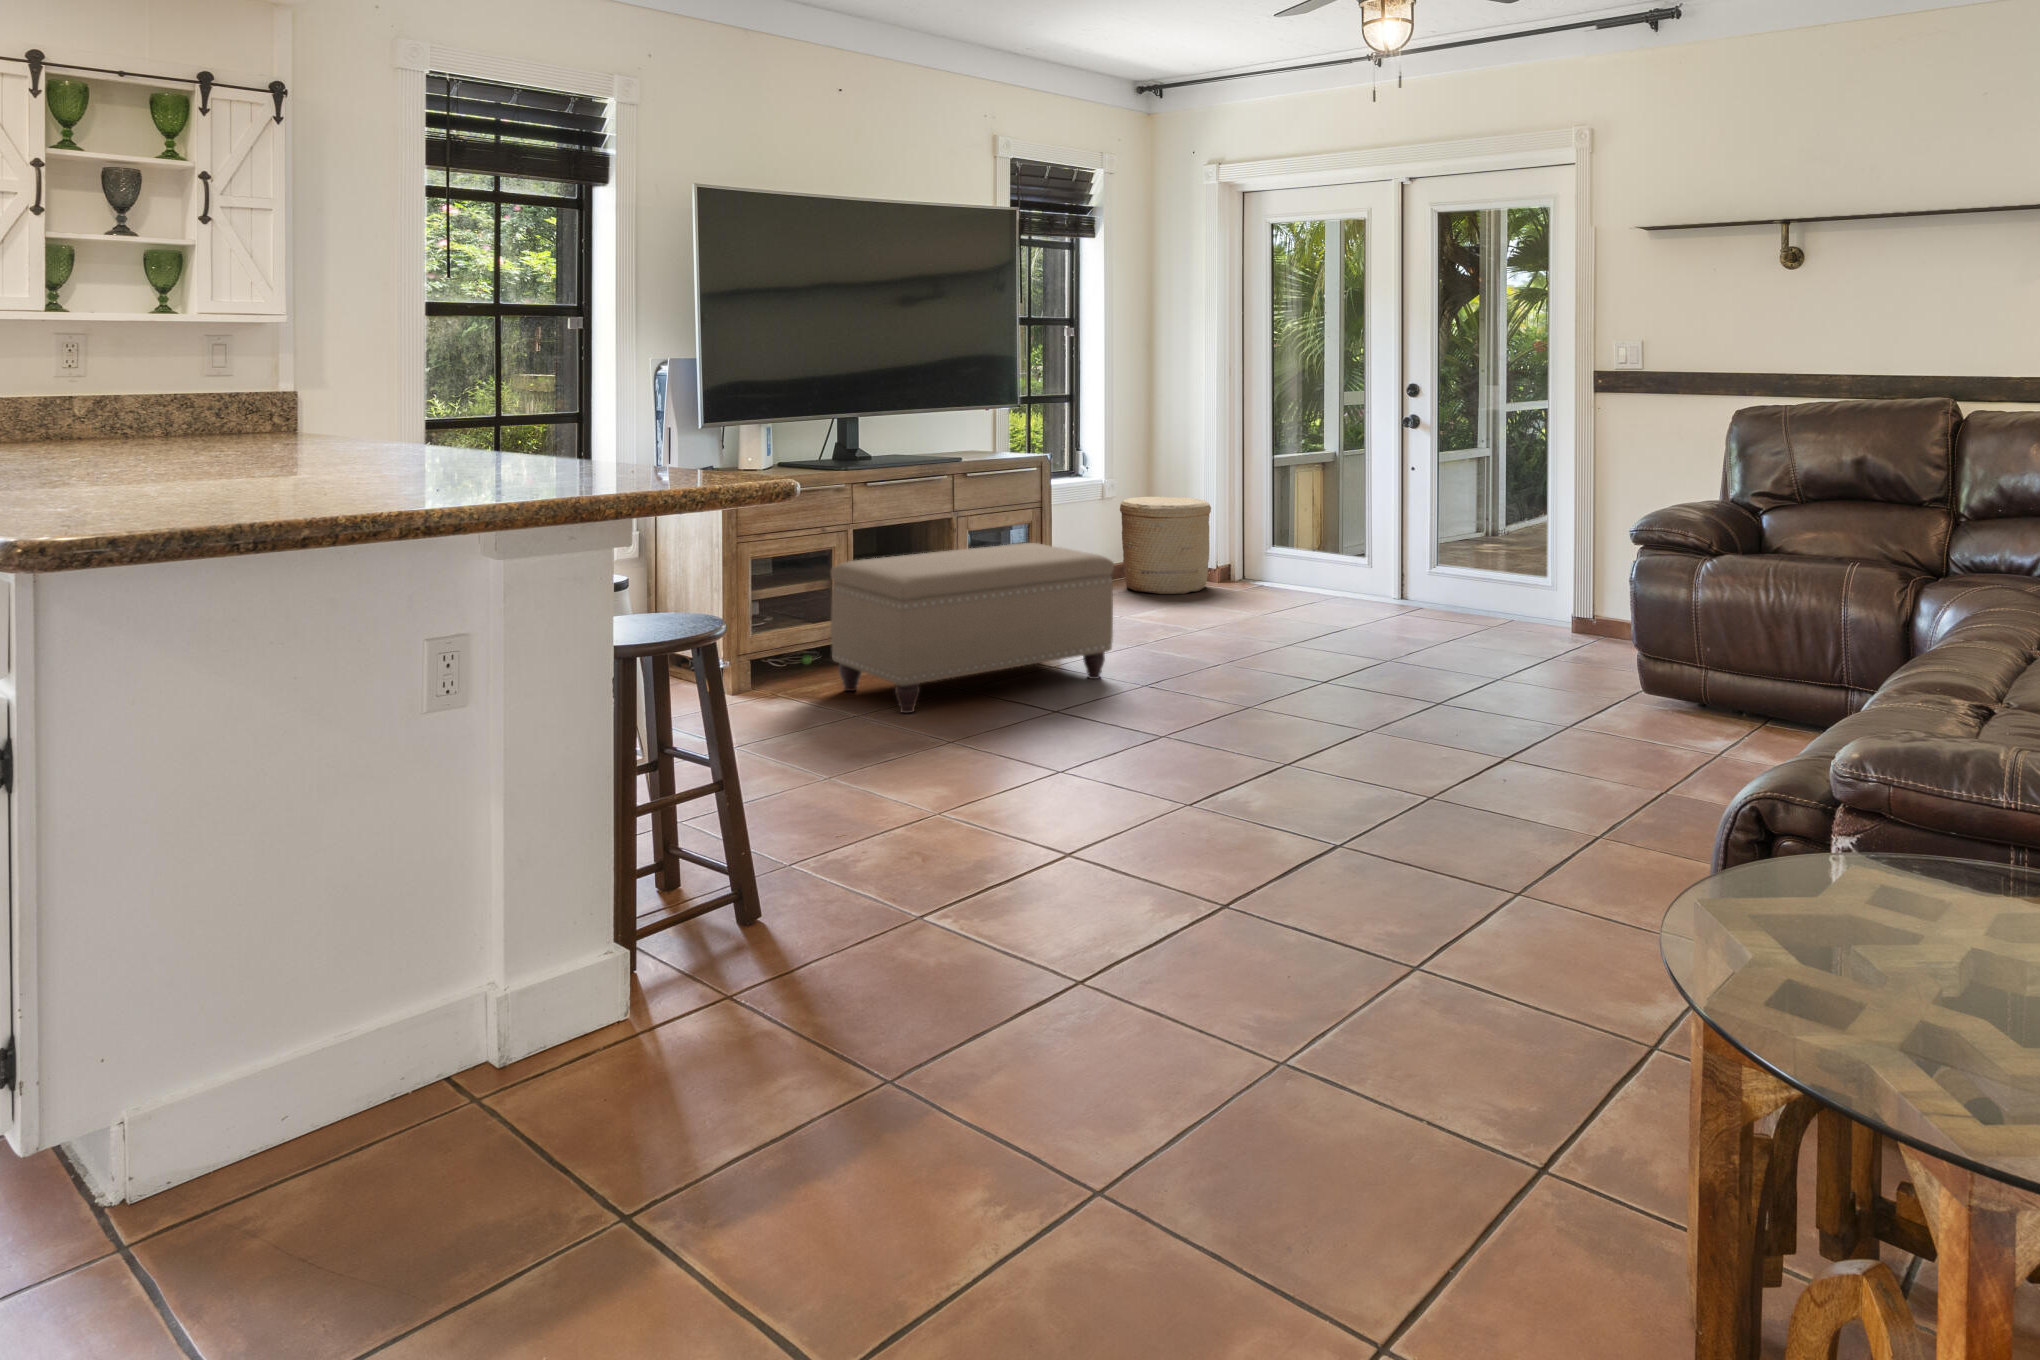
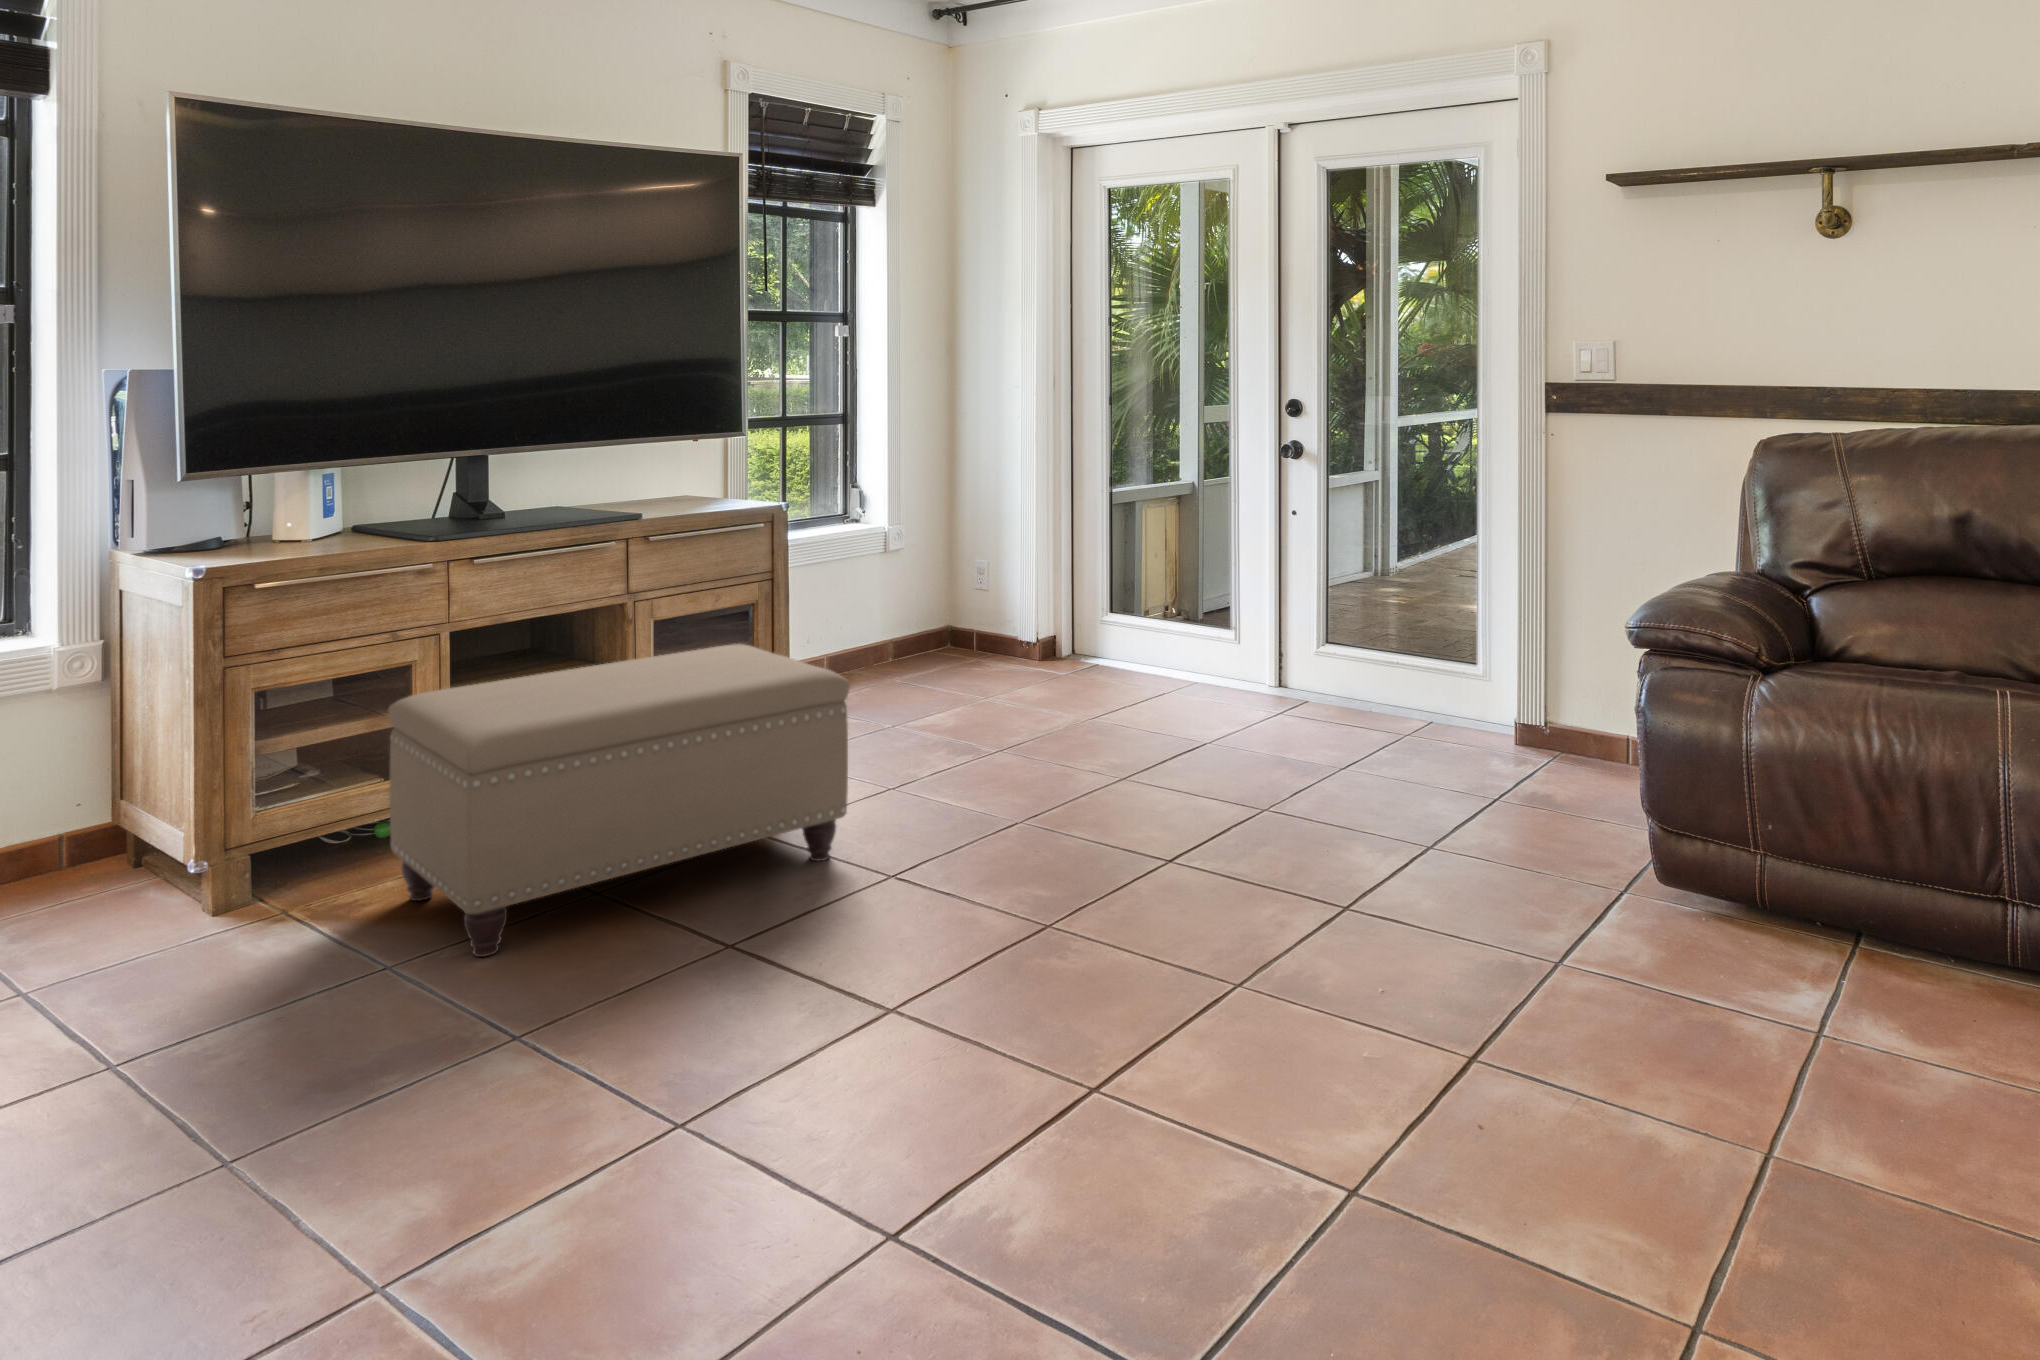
woven basket: present [1120,497,1211,594] -> none [906,548,1028,682]

